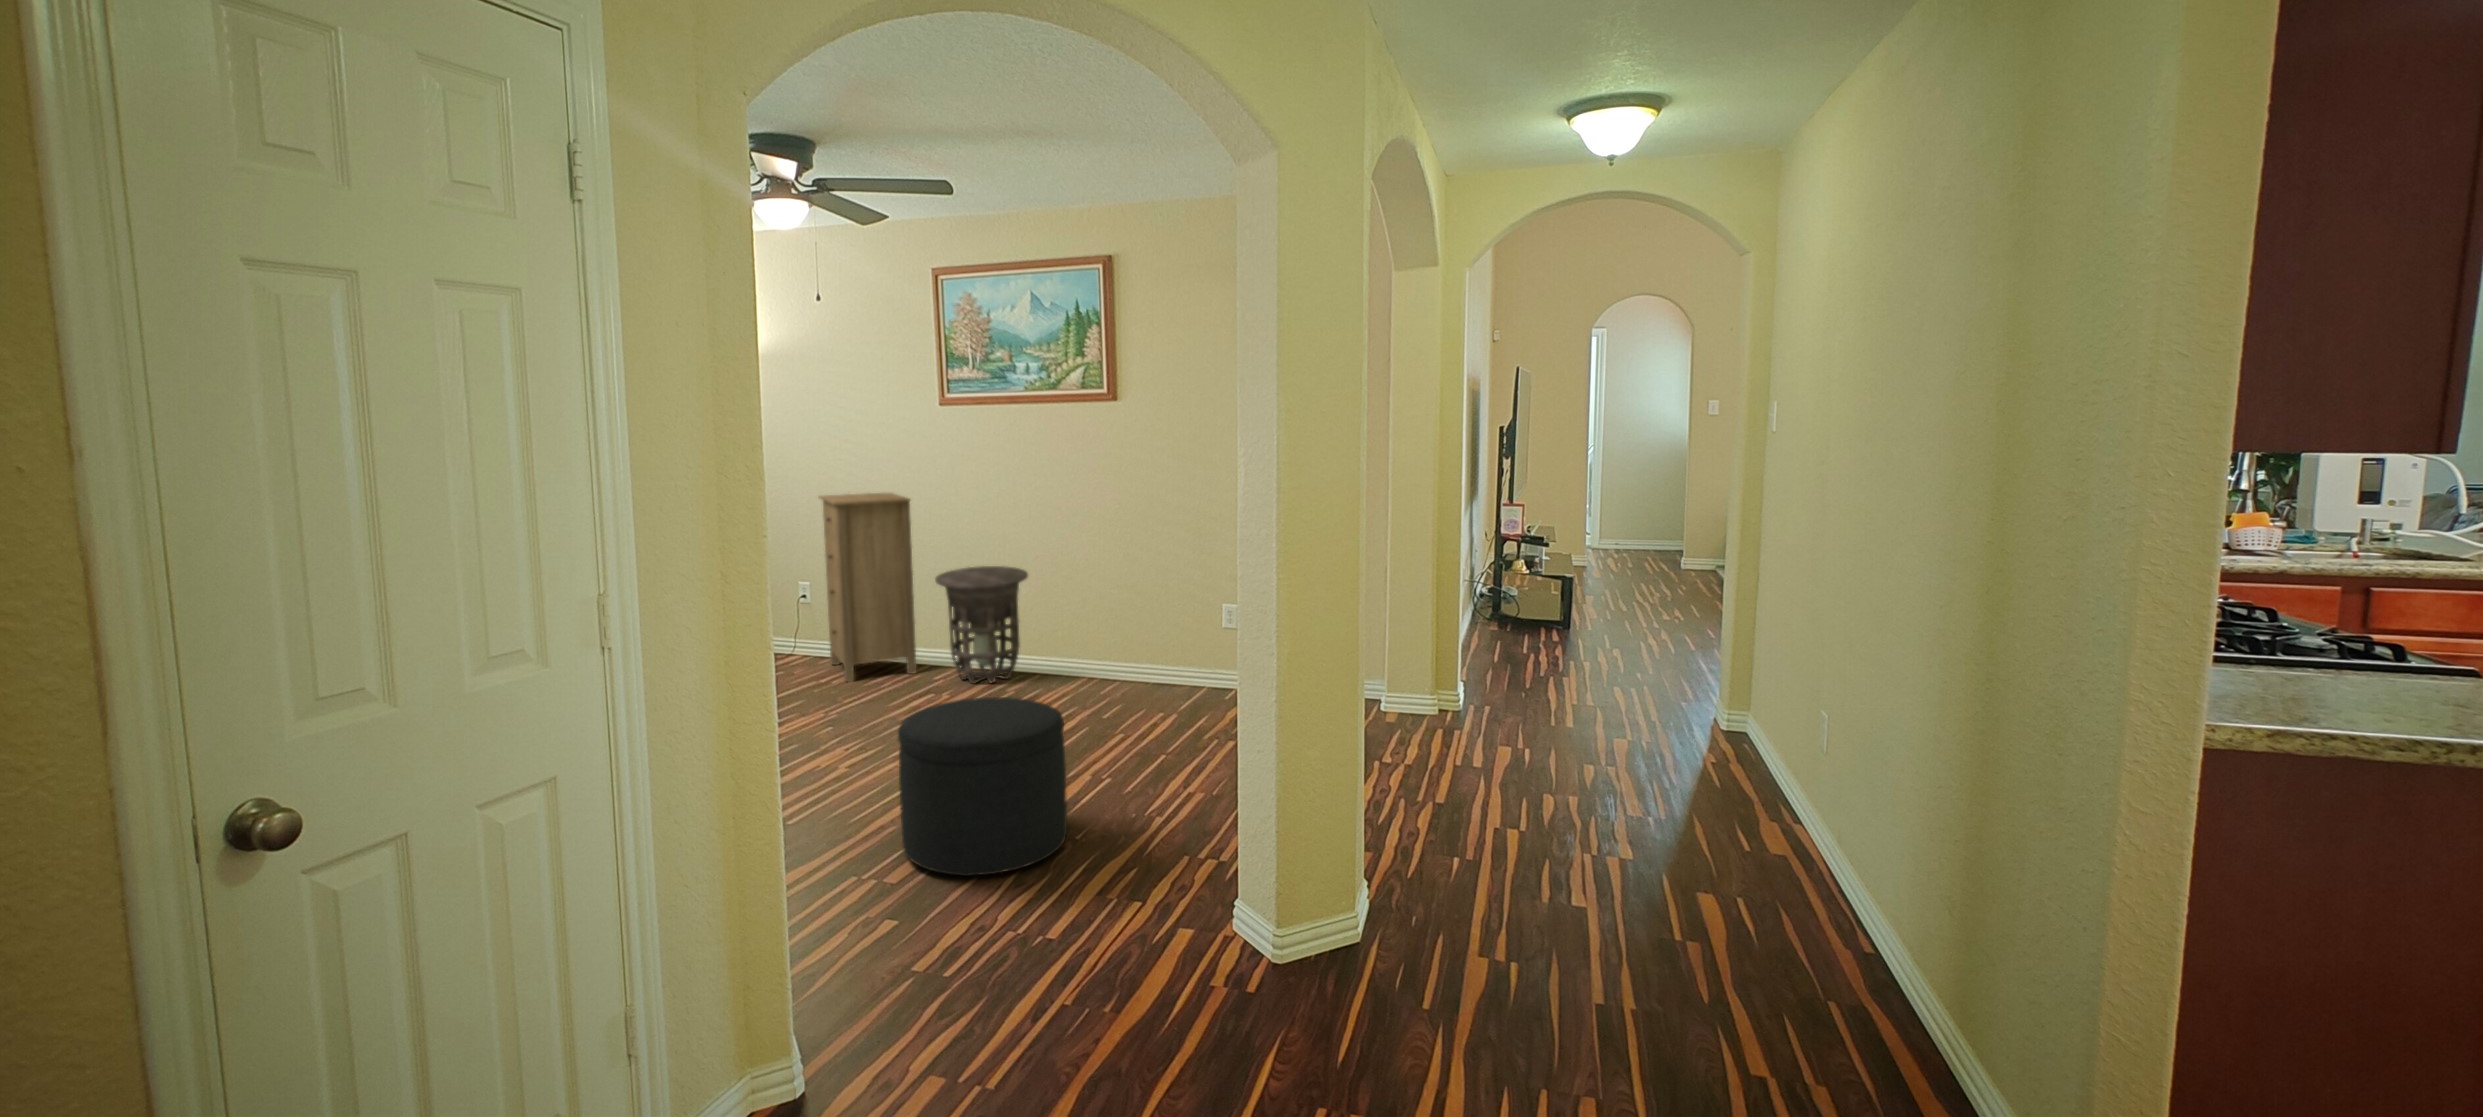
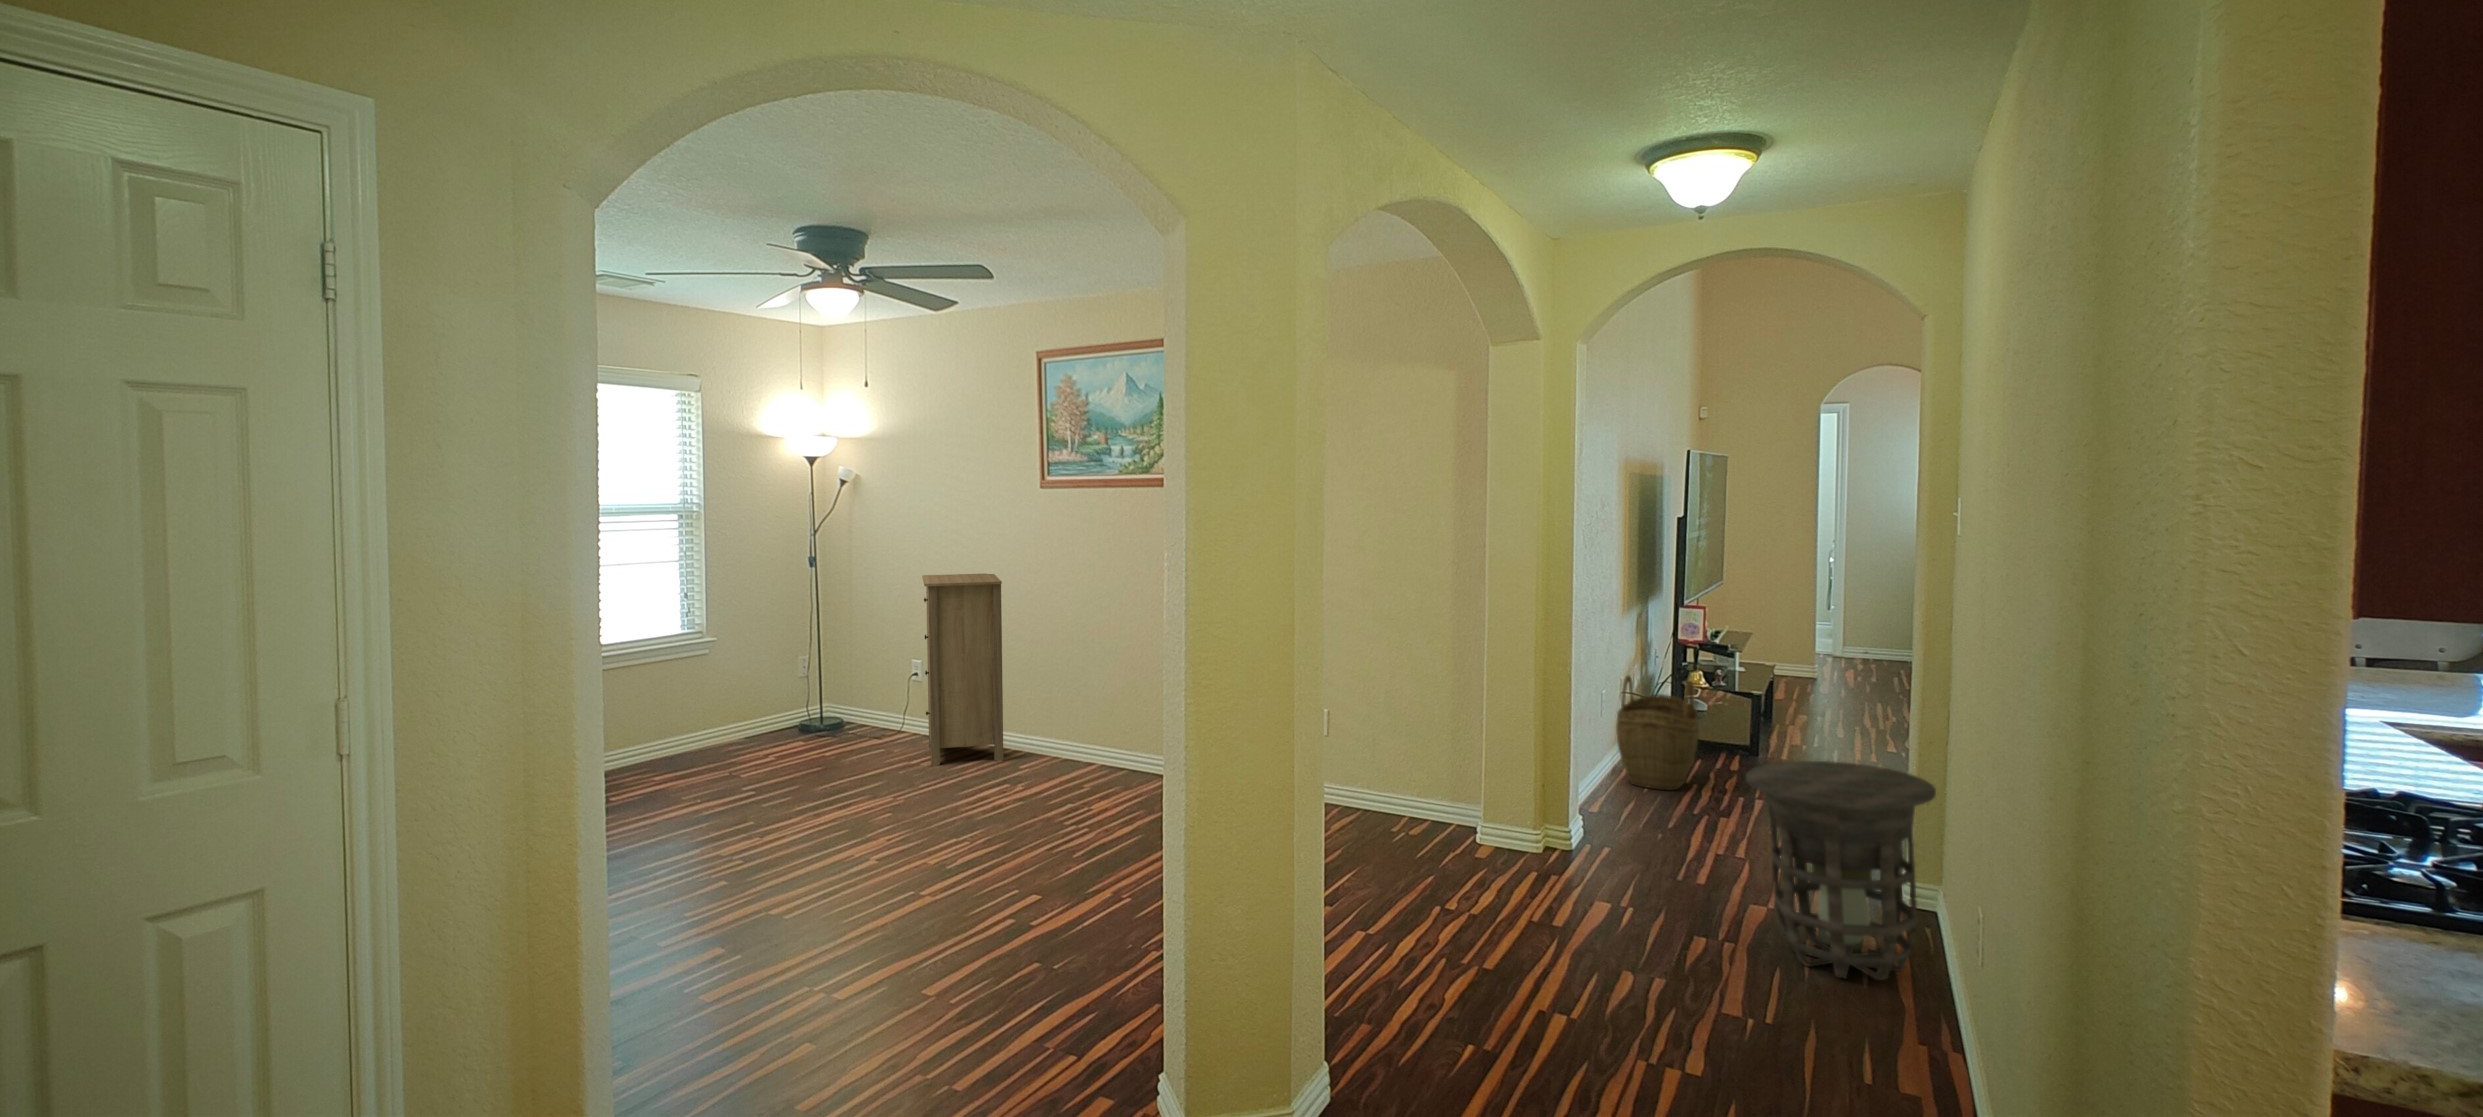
woven basket: none [1468,564,1534,659] -> present [1616,675,1699,790]
side table: present [935,566,1028,683] -> present [1746,761,1936,980]
ottoman: present [898,697,1067,876] -> none [867,804,1045,1001]

